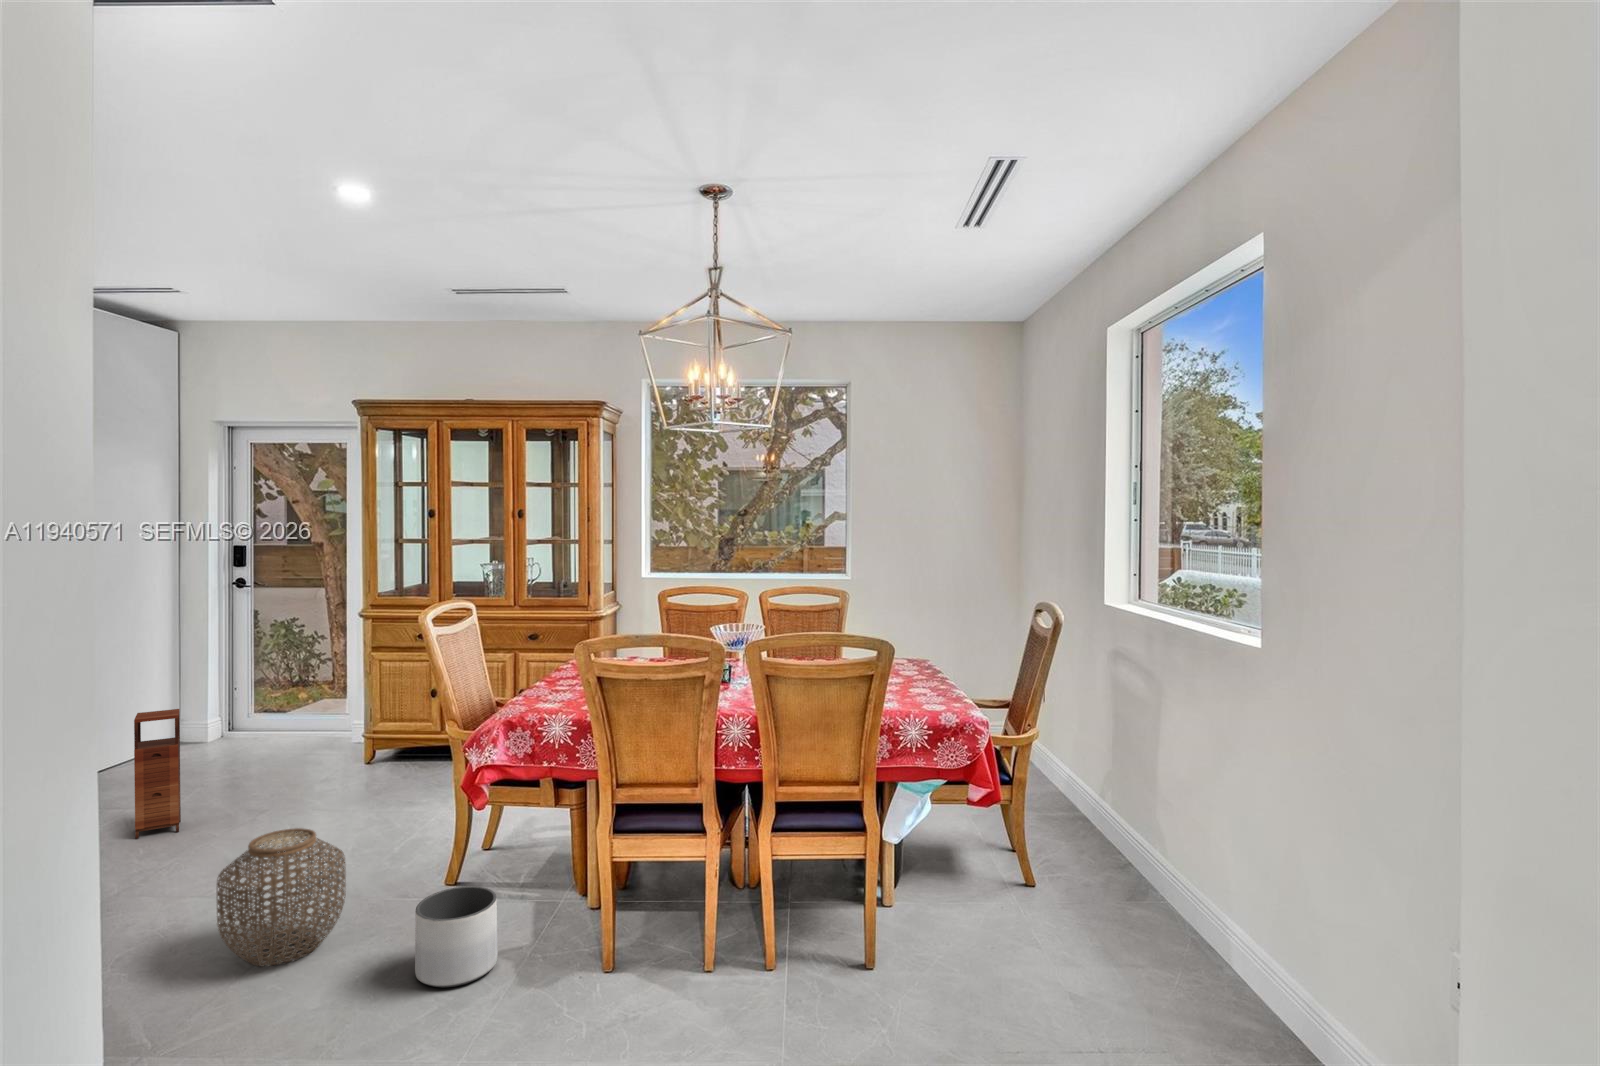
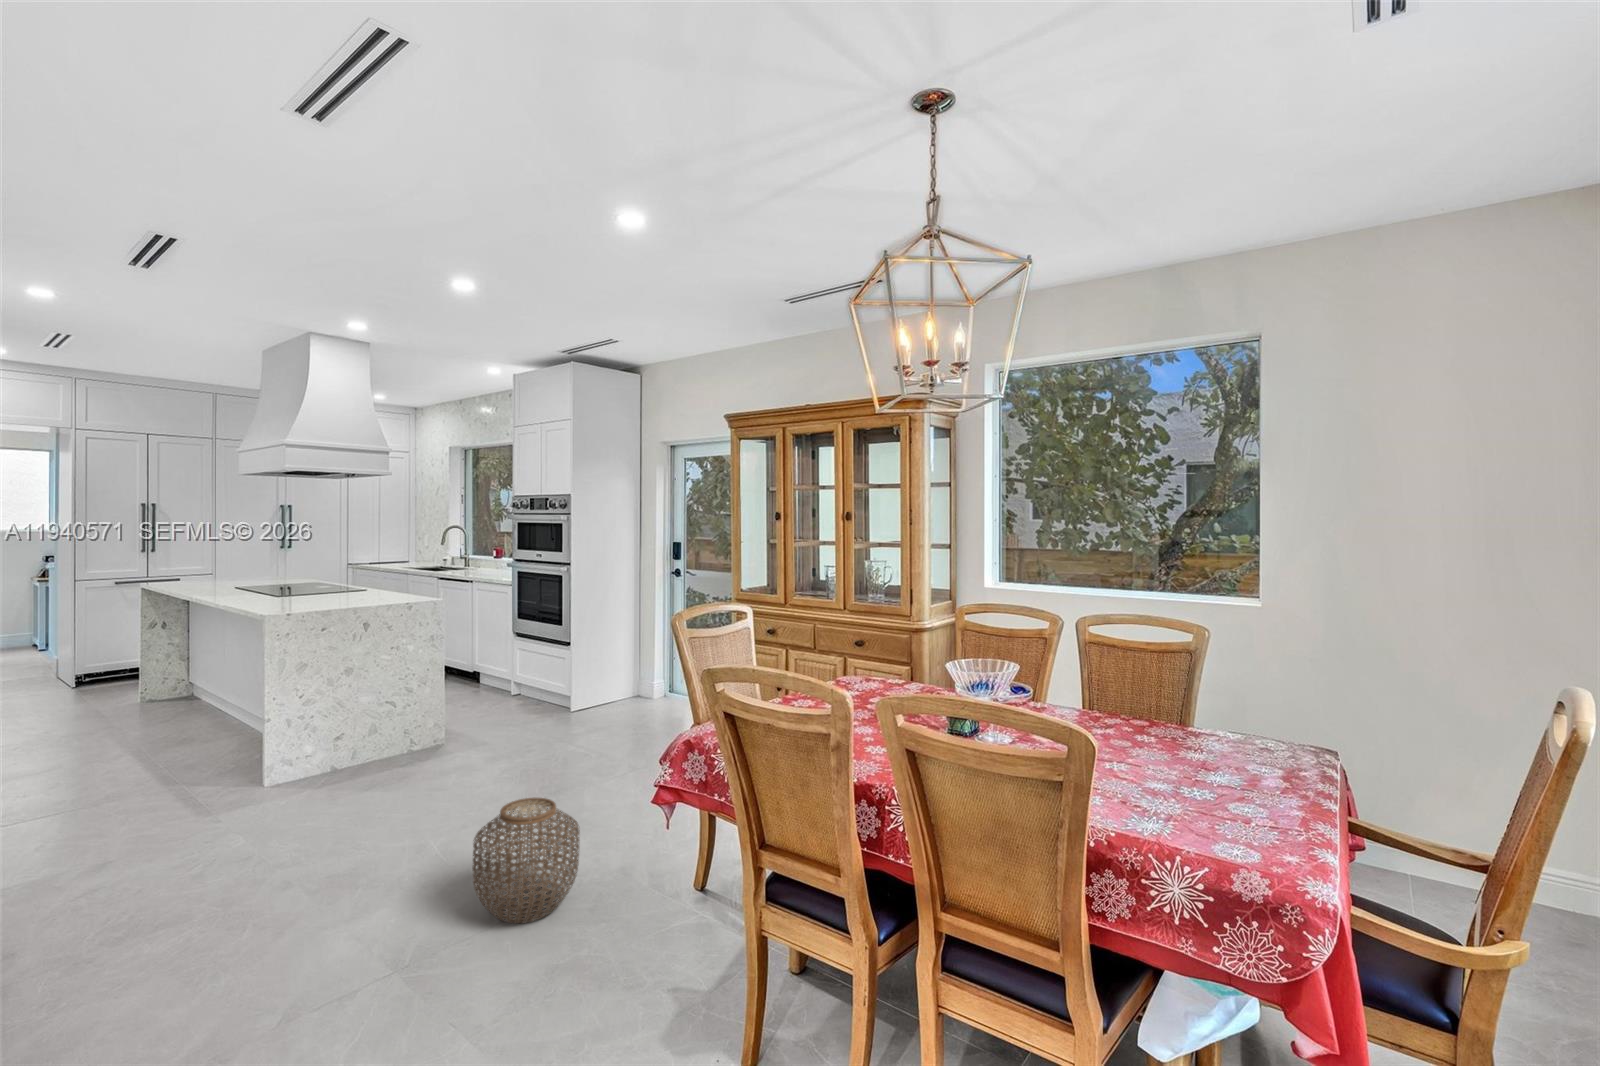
storage cabinet: present [134,709,181,839] -> none [543,668,581,766]
planter: present [415,886,498,987] -> none [575,902,659,1016]

